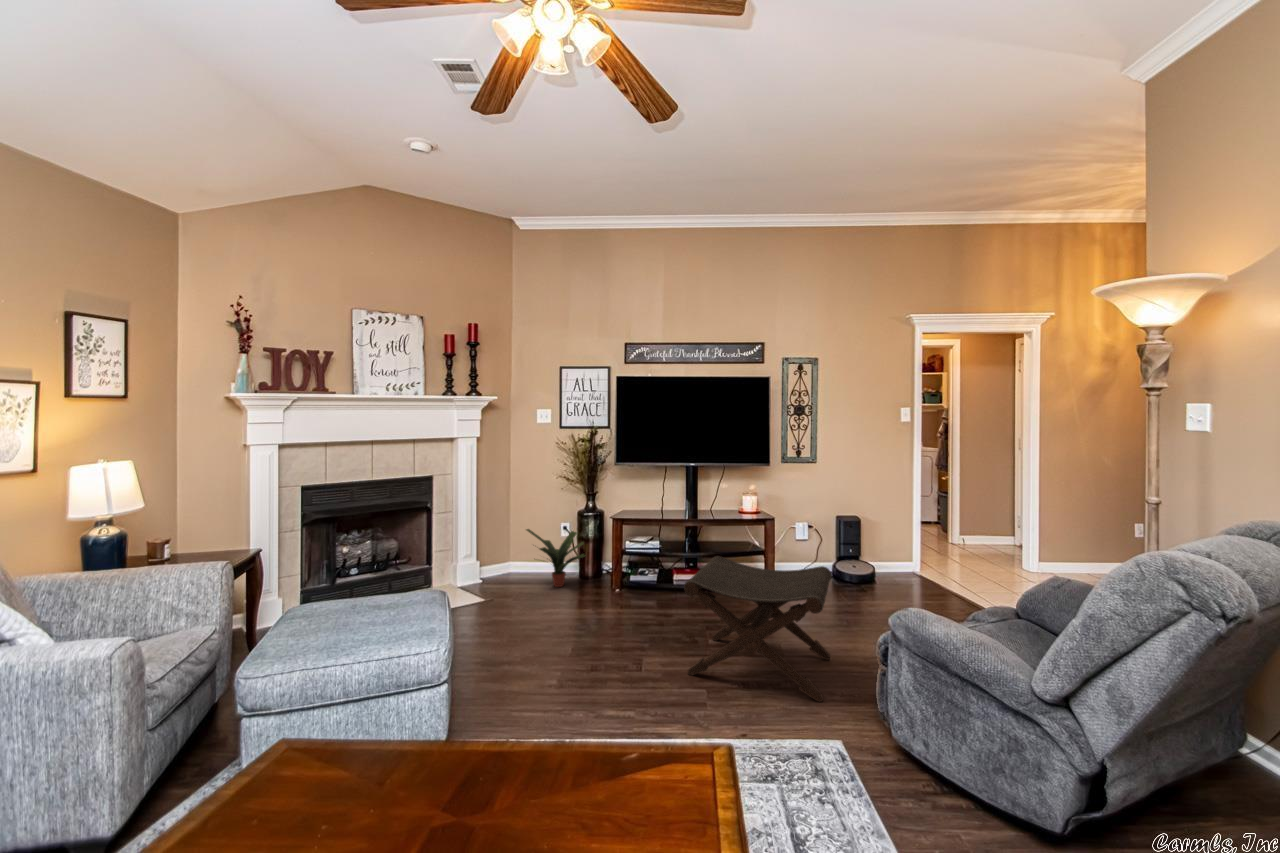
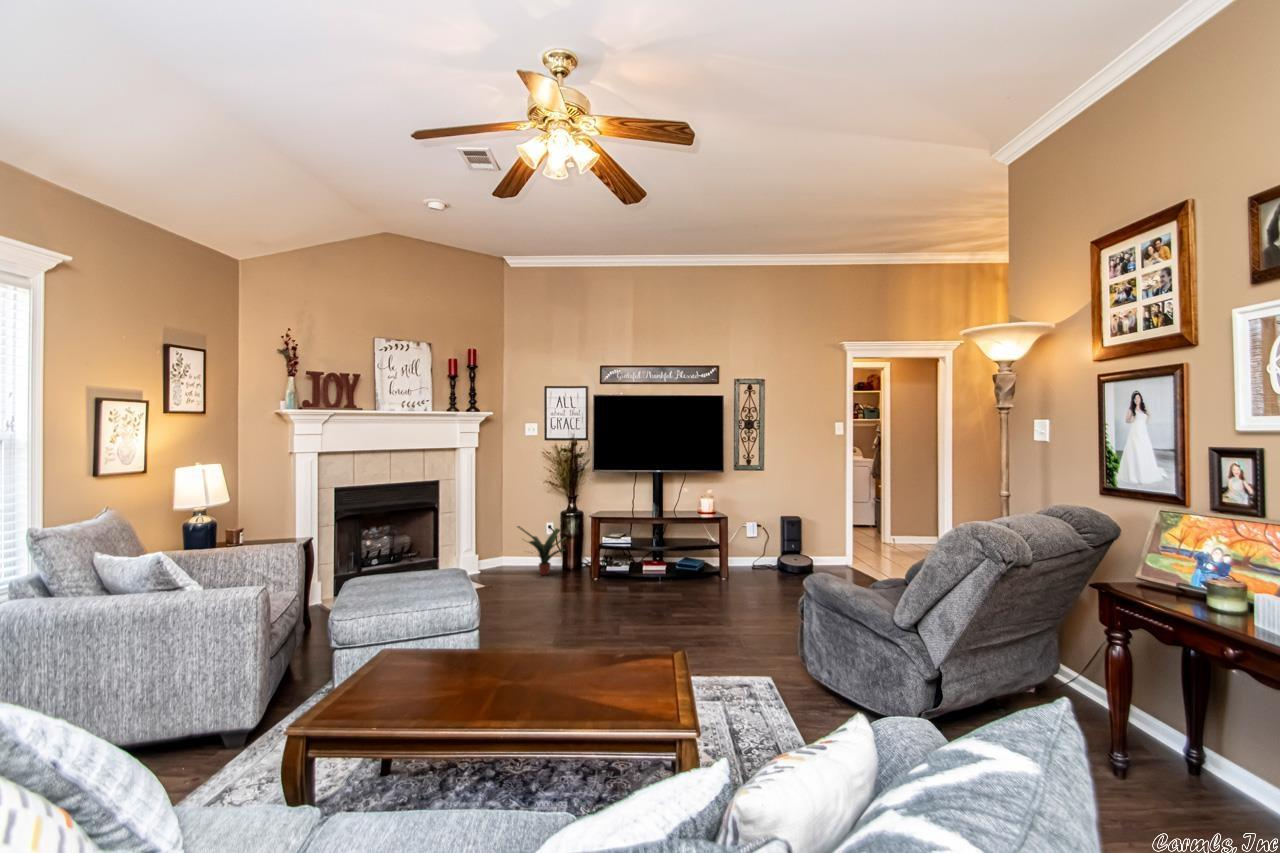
footstool: present [684,556,831,702] -> none [642,542,757,643]

